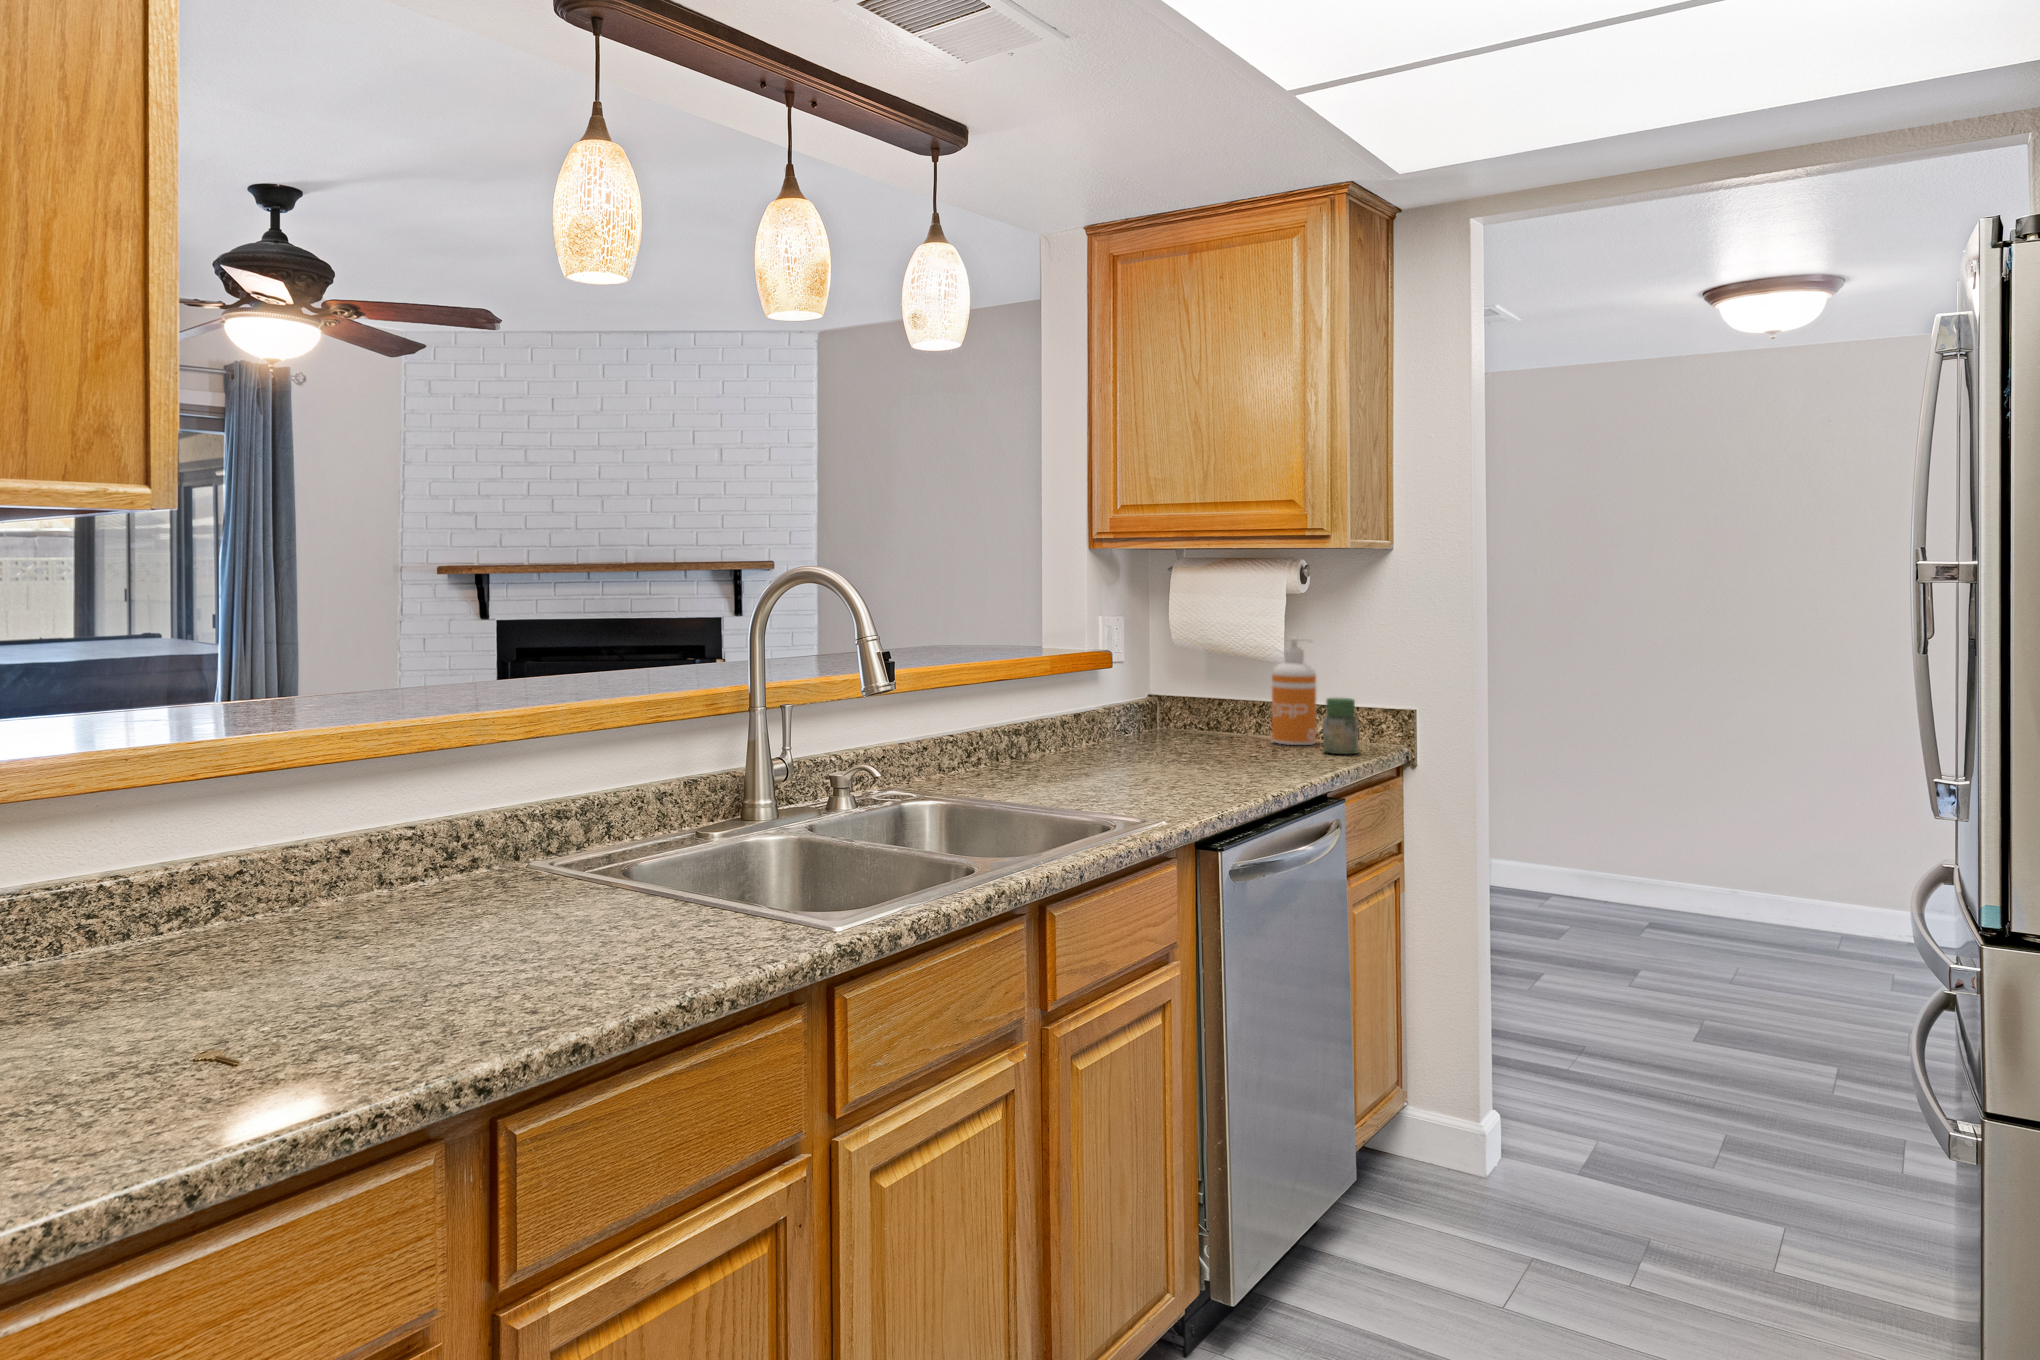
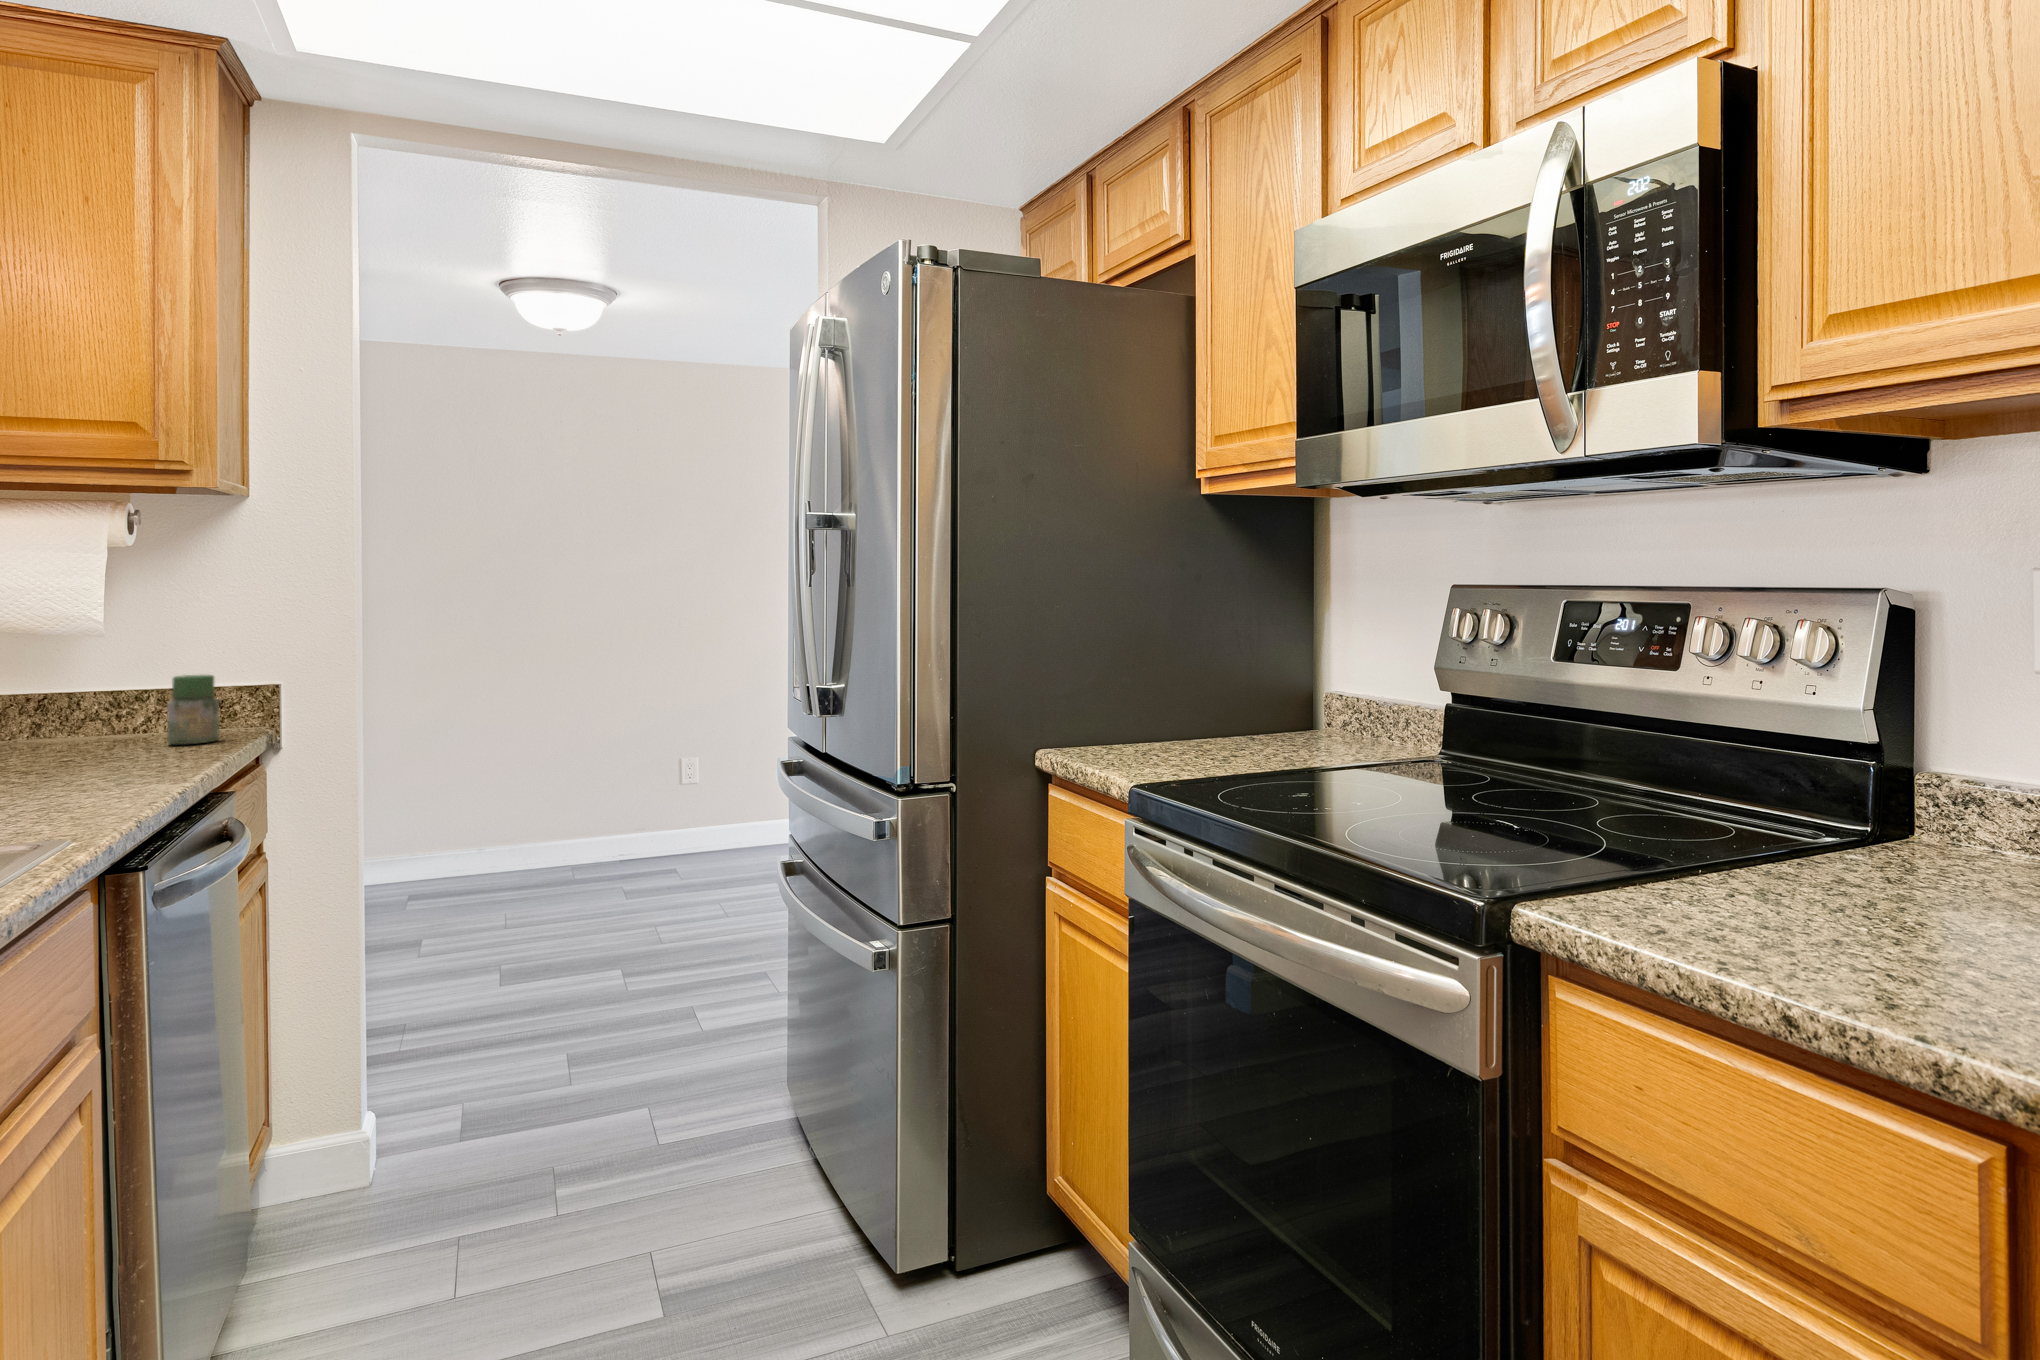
soap dispenser: present [1272,638,1316,745] -> none [69,606,139,745]

